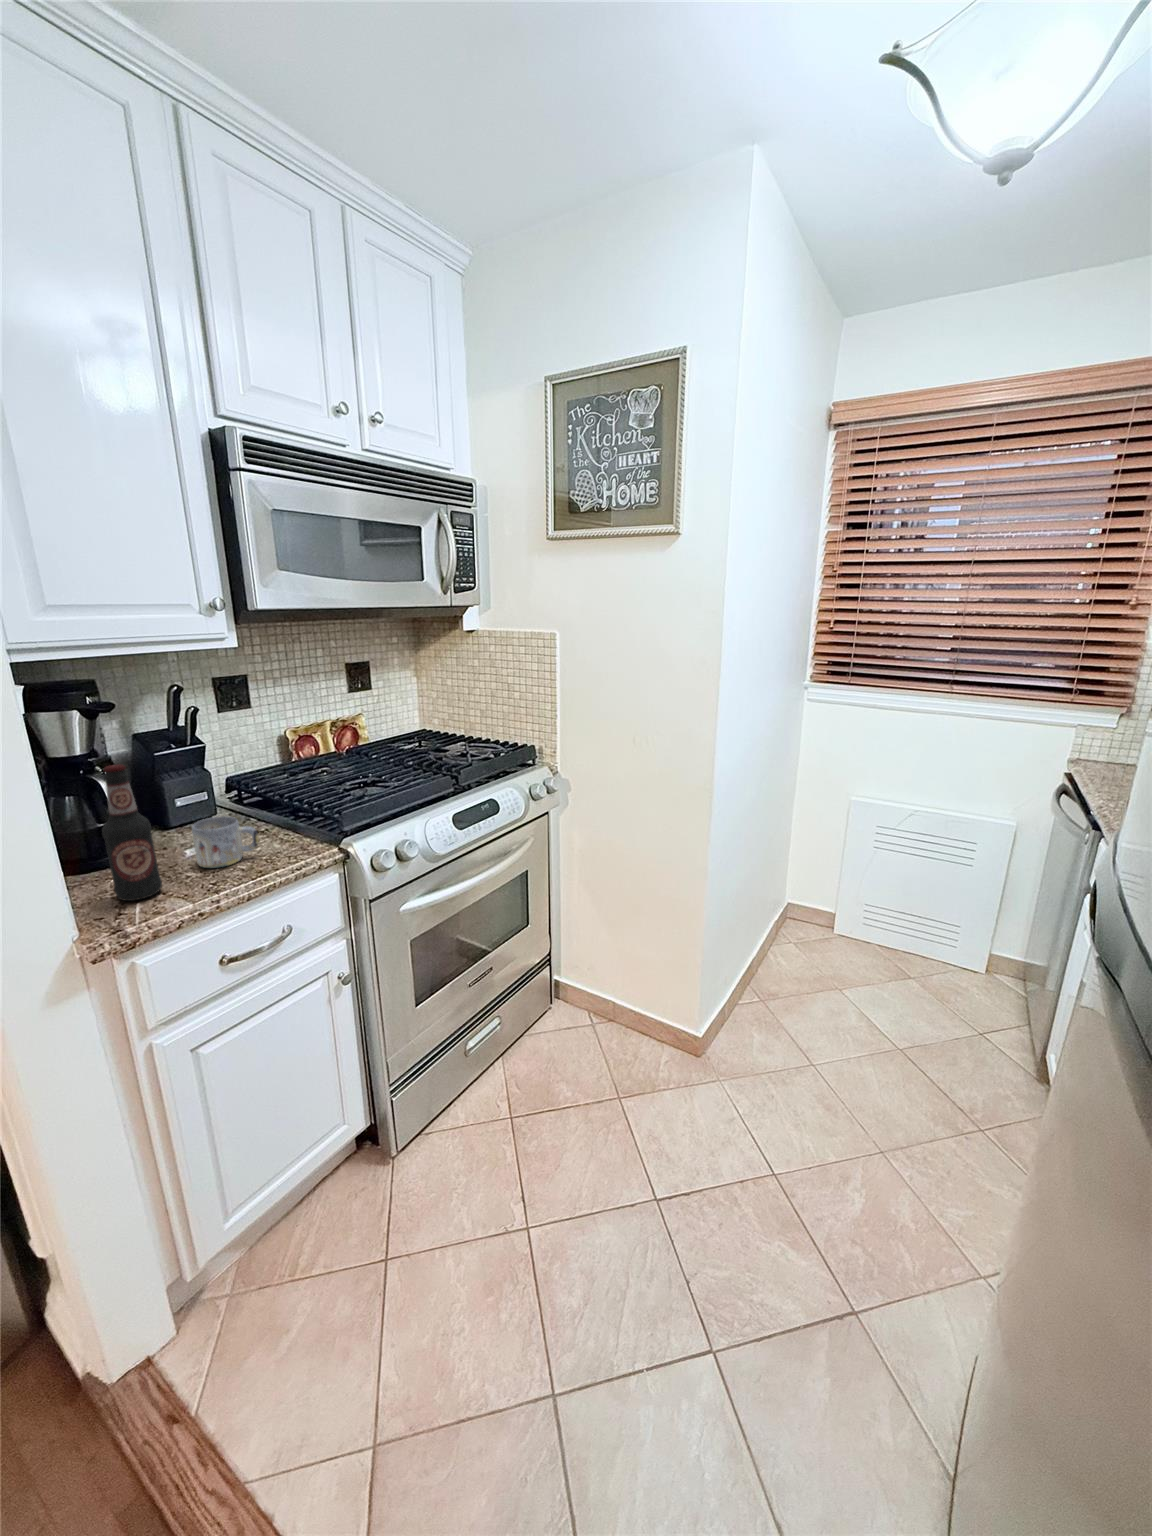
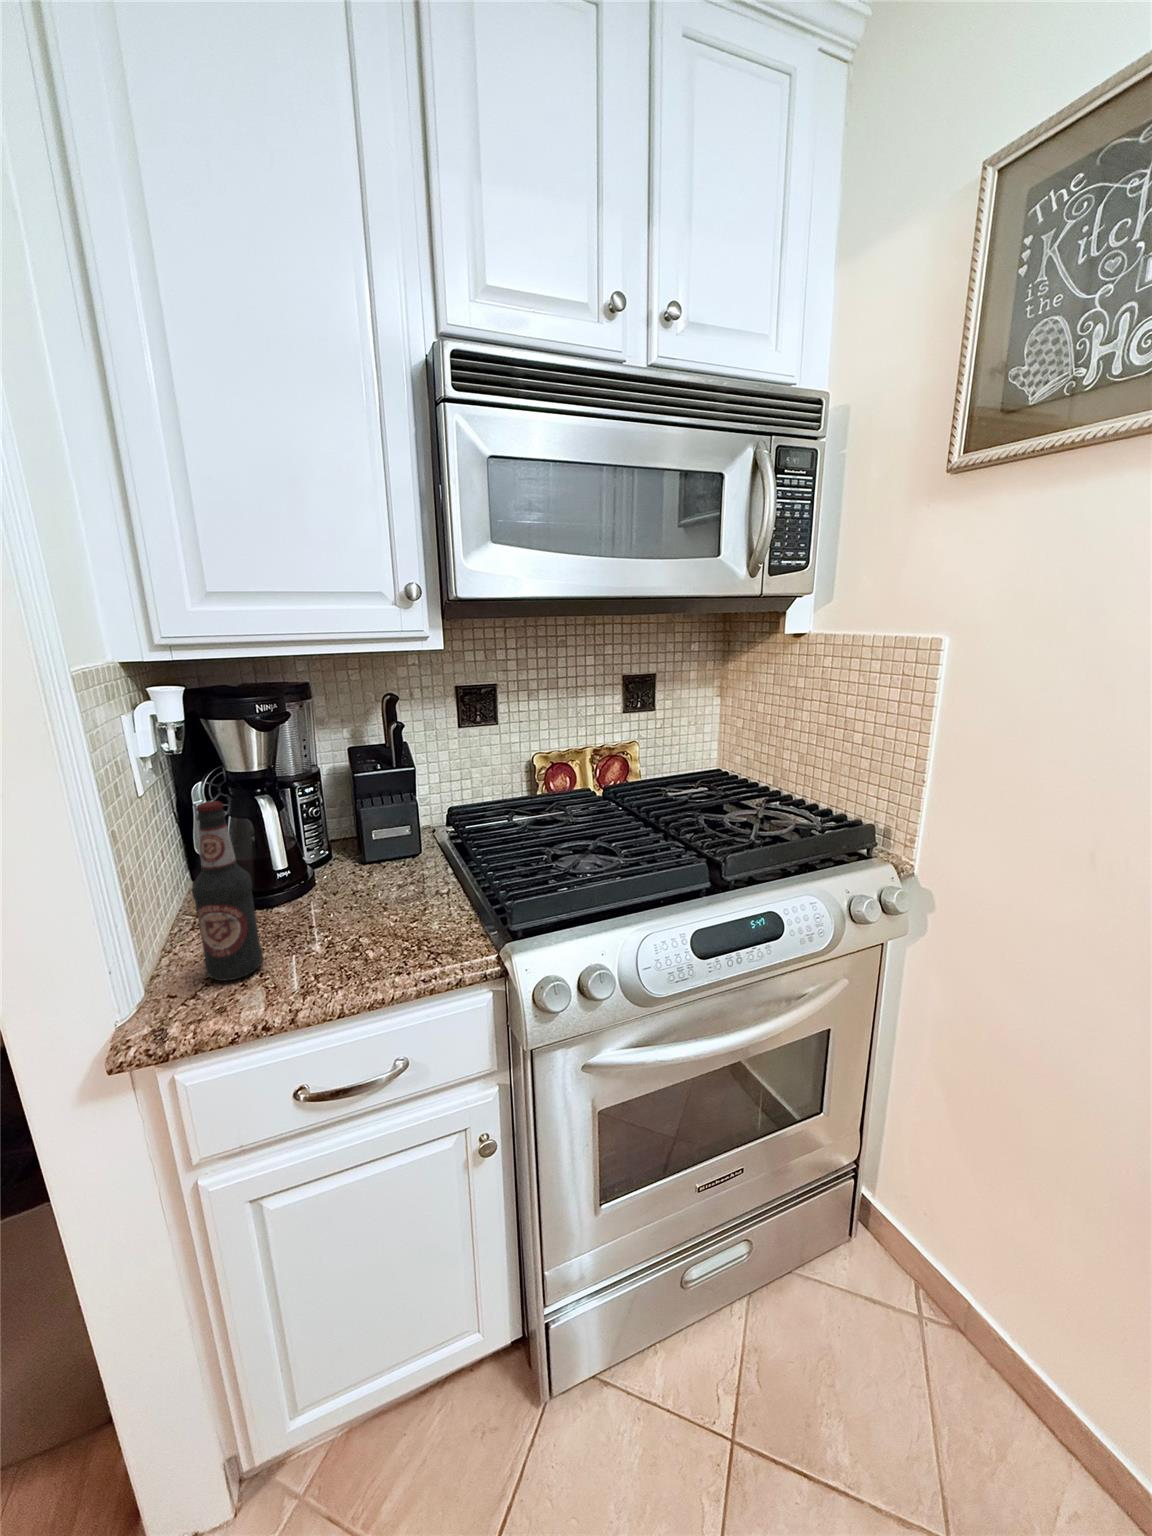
mug: present [192,816,259,868] -> none [323,875,400,949]

